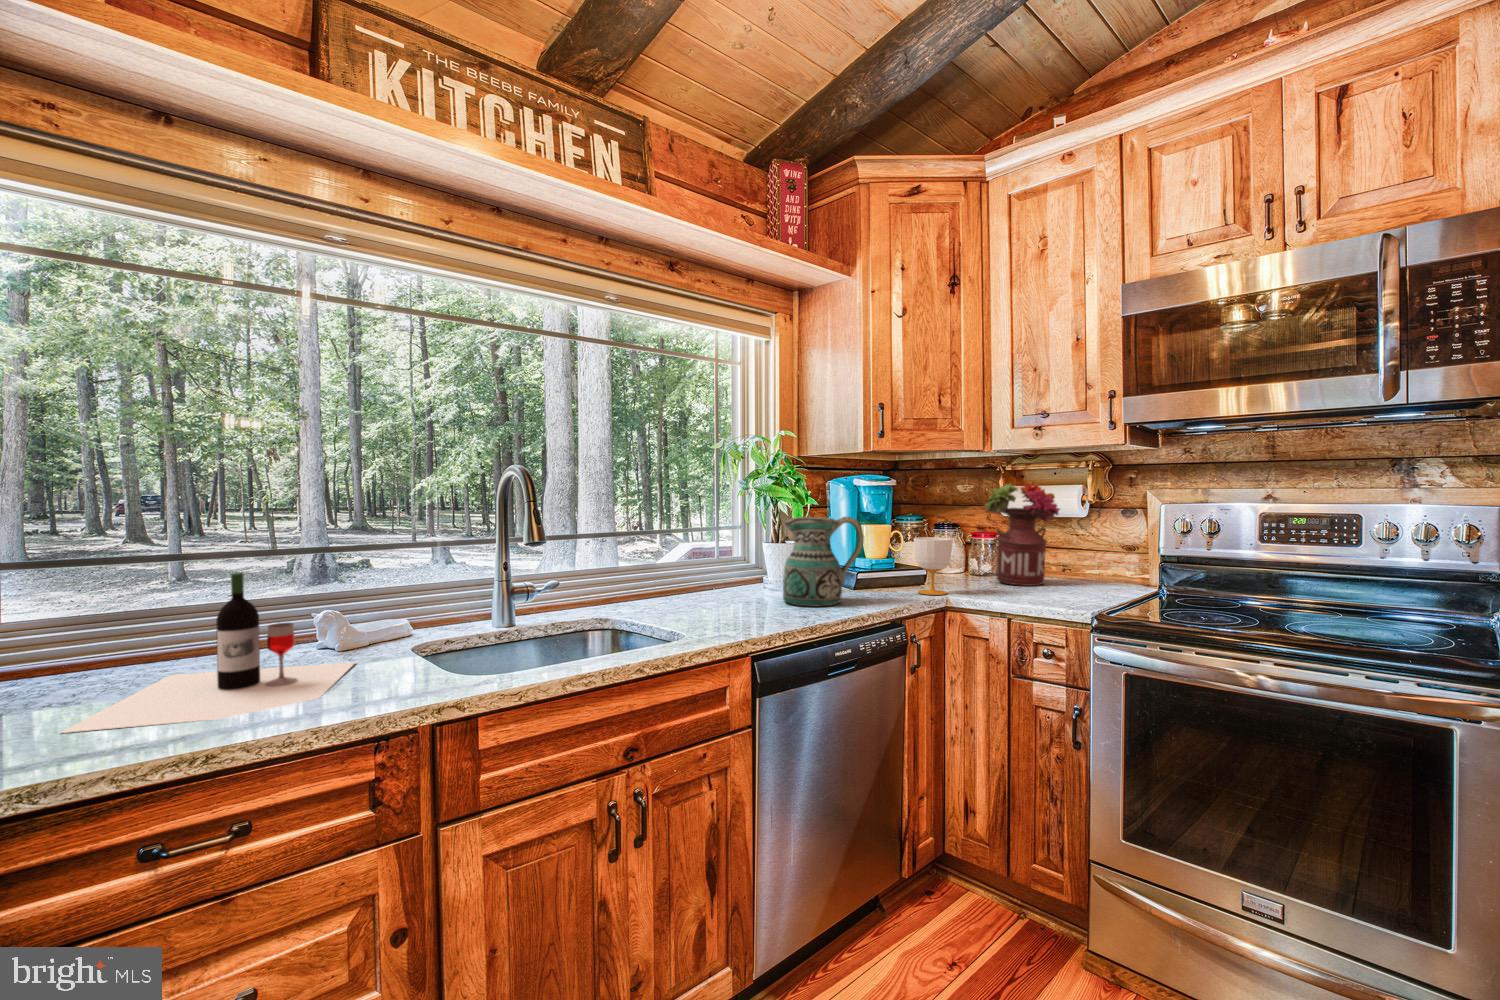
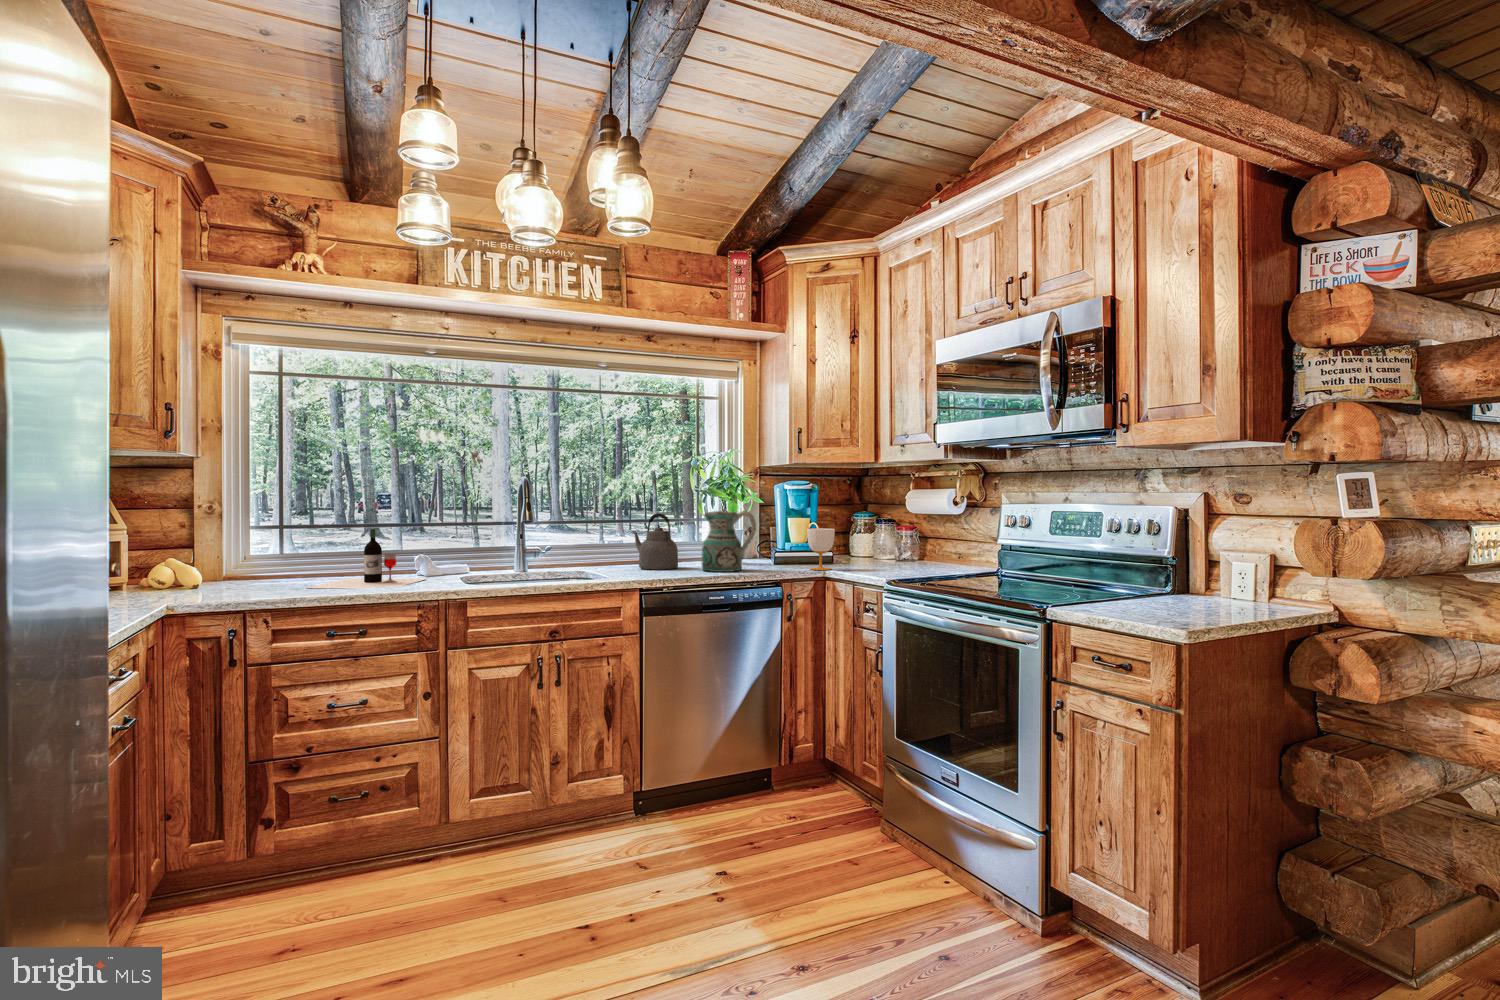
flower arrangement: present [985,482,1060,586] -> none [880,487,940,569]
kettle: none [658,521,737,605] -> present [631,513,678,570]

